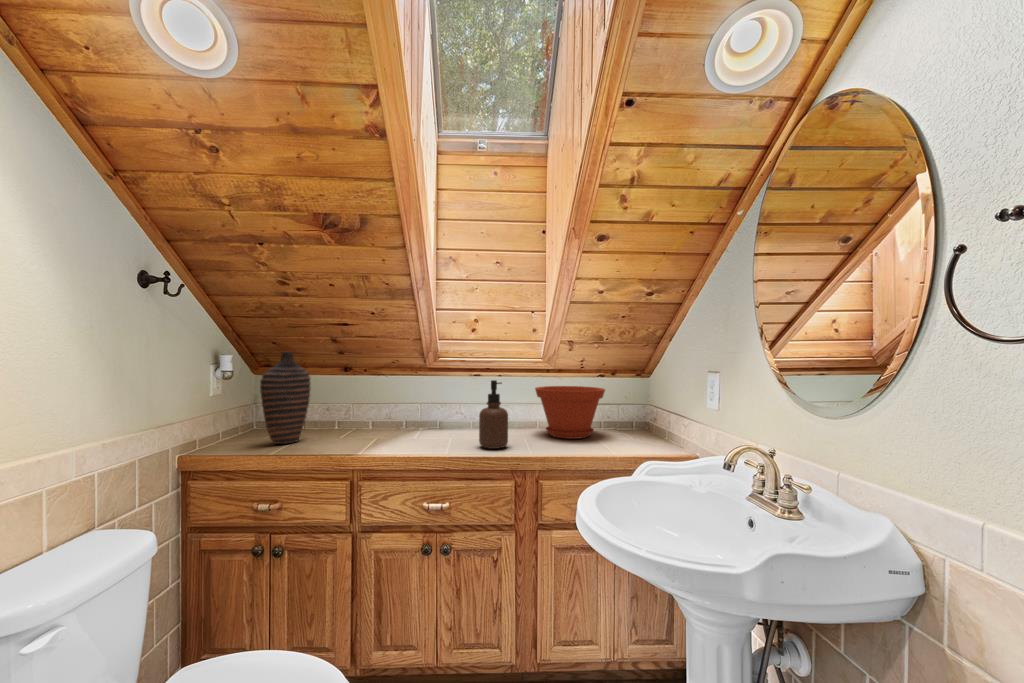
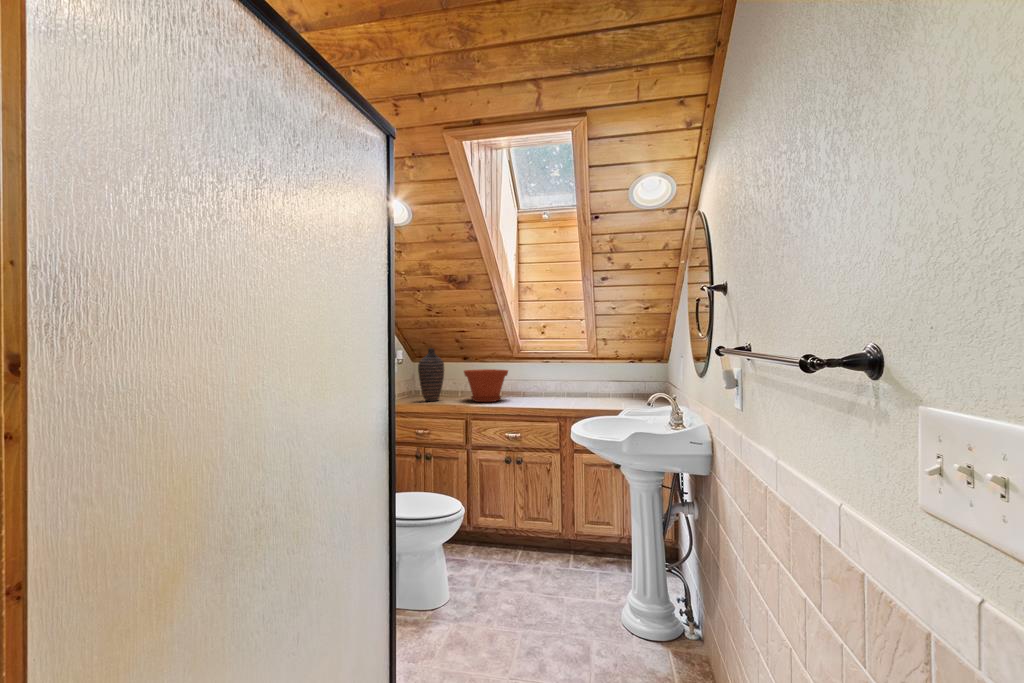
soap dispenser: present [479,380,508,449] -> none [540,365,558,406]
plant pot: present [535,386,605,439] -> present [464,369,508,402]

